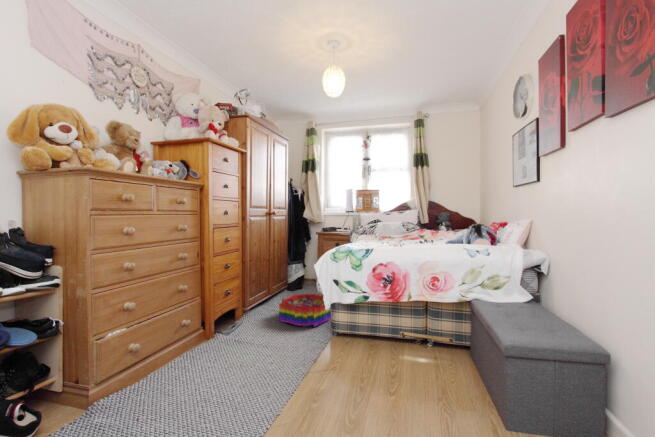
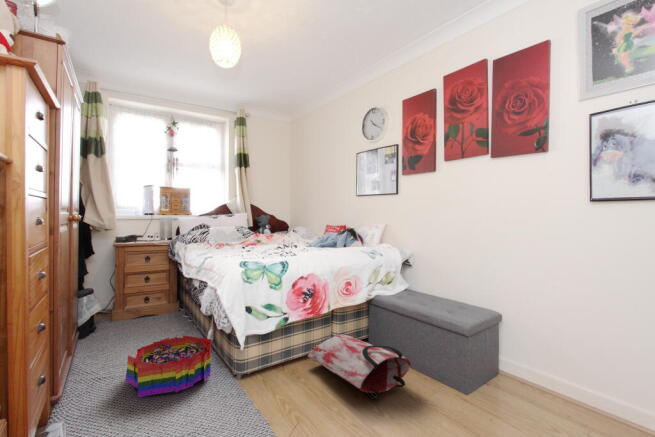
bag: none [381,327,458,392] -> present [308,335,411,400]

